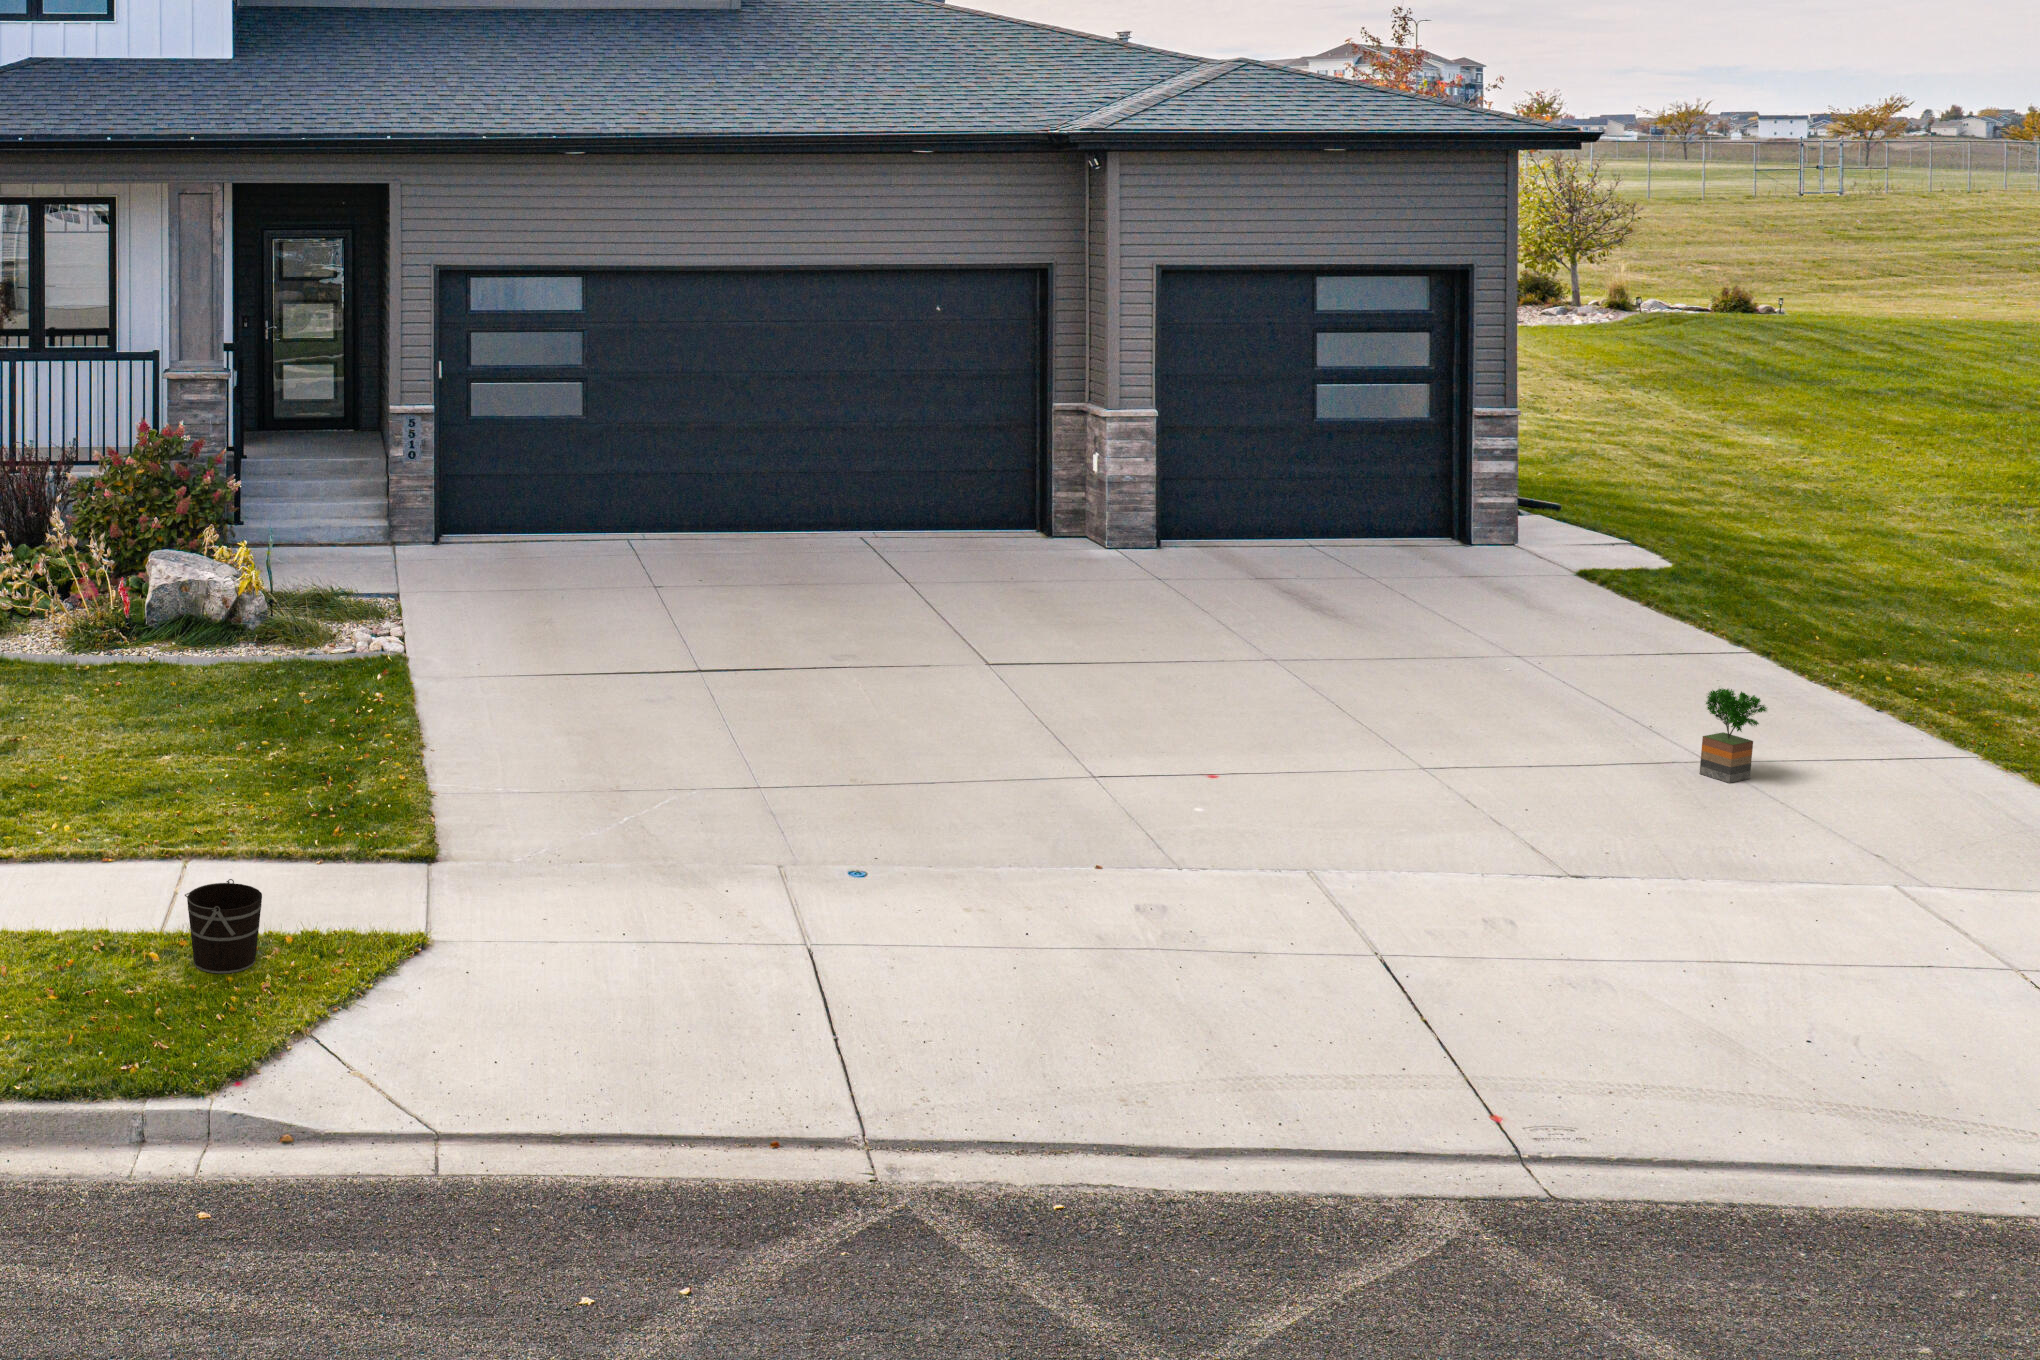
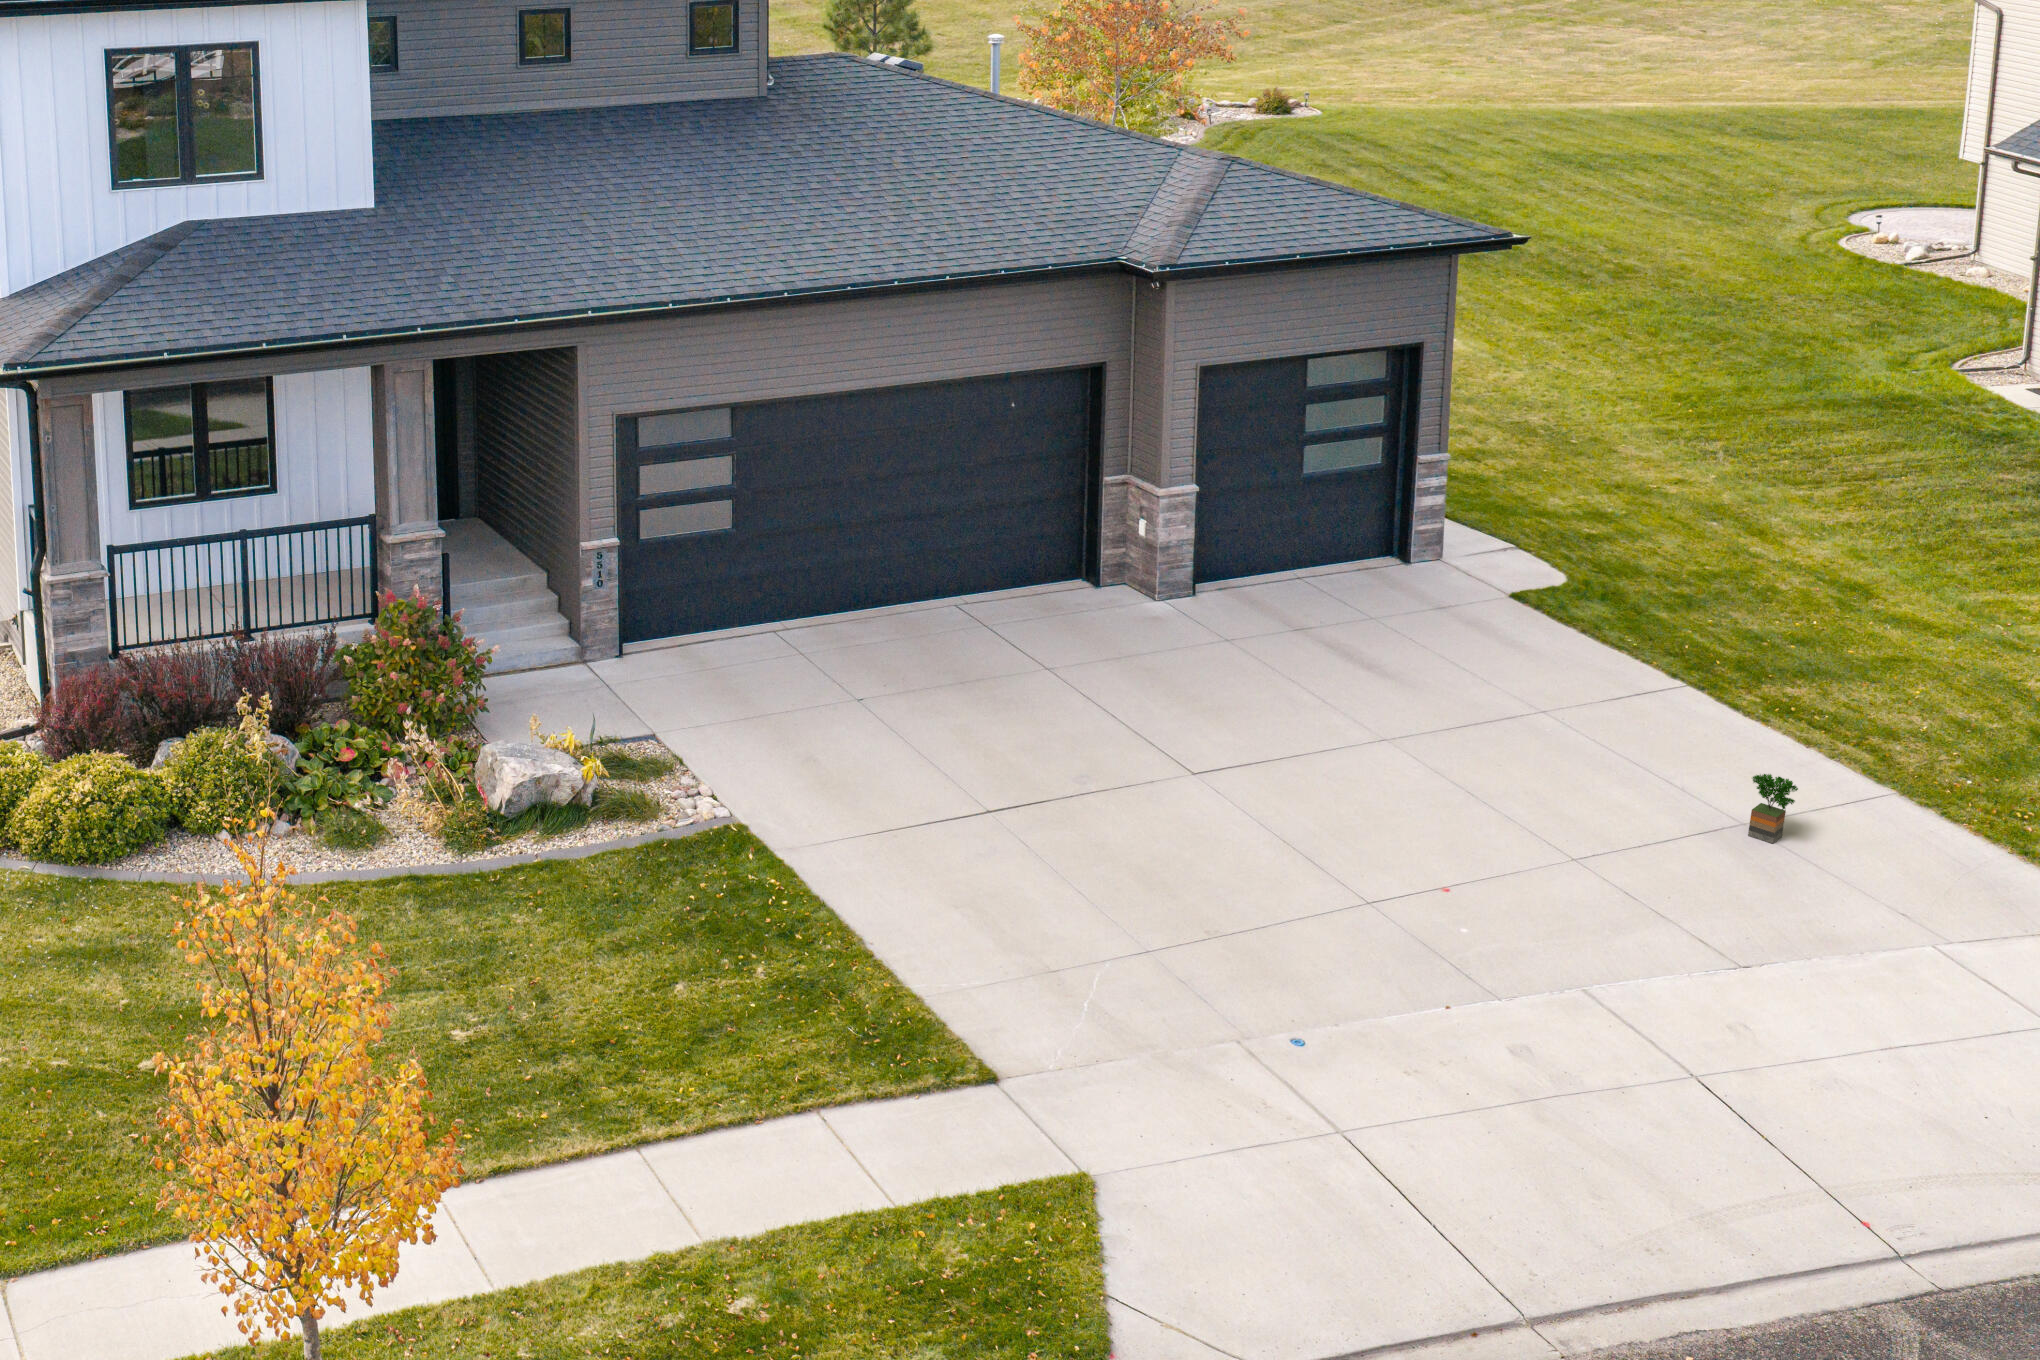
bucket: present [185,879,262,974] -> none [923,1155,981,1235]

